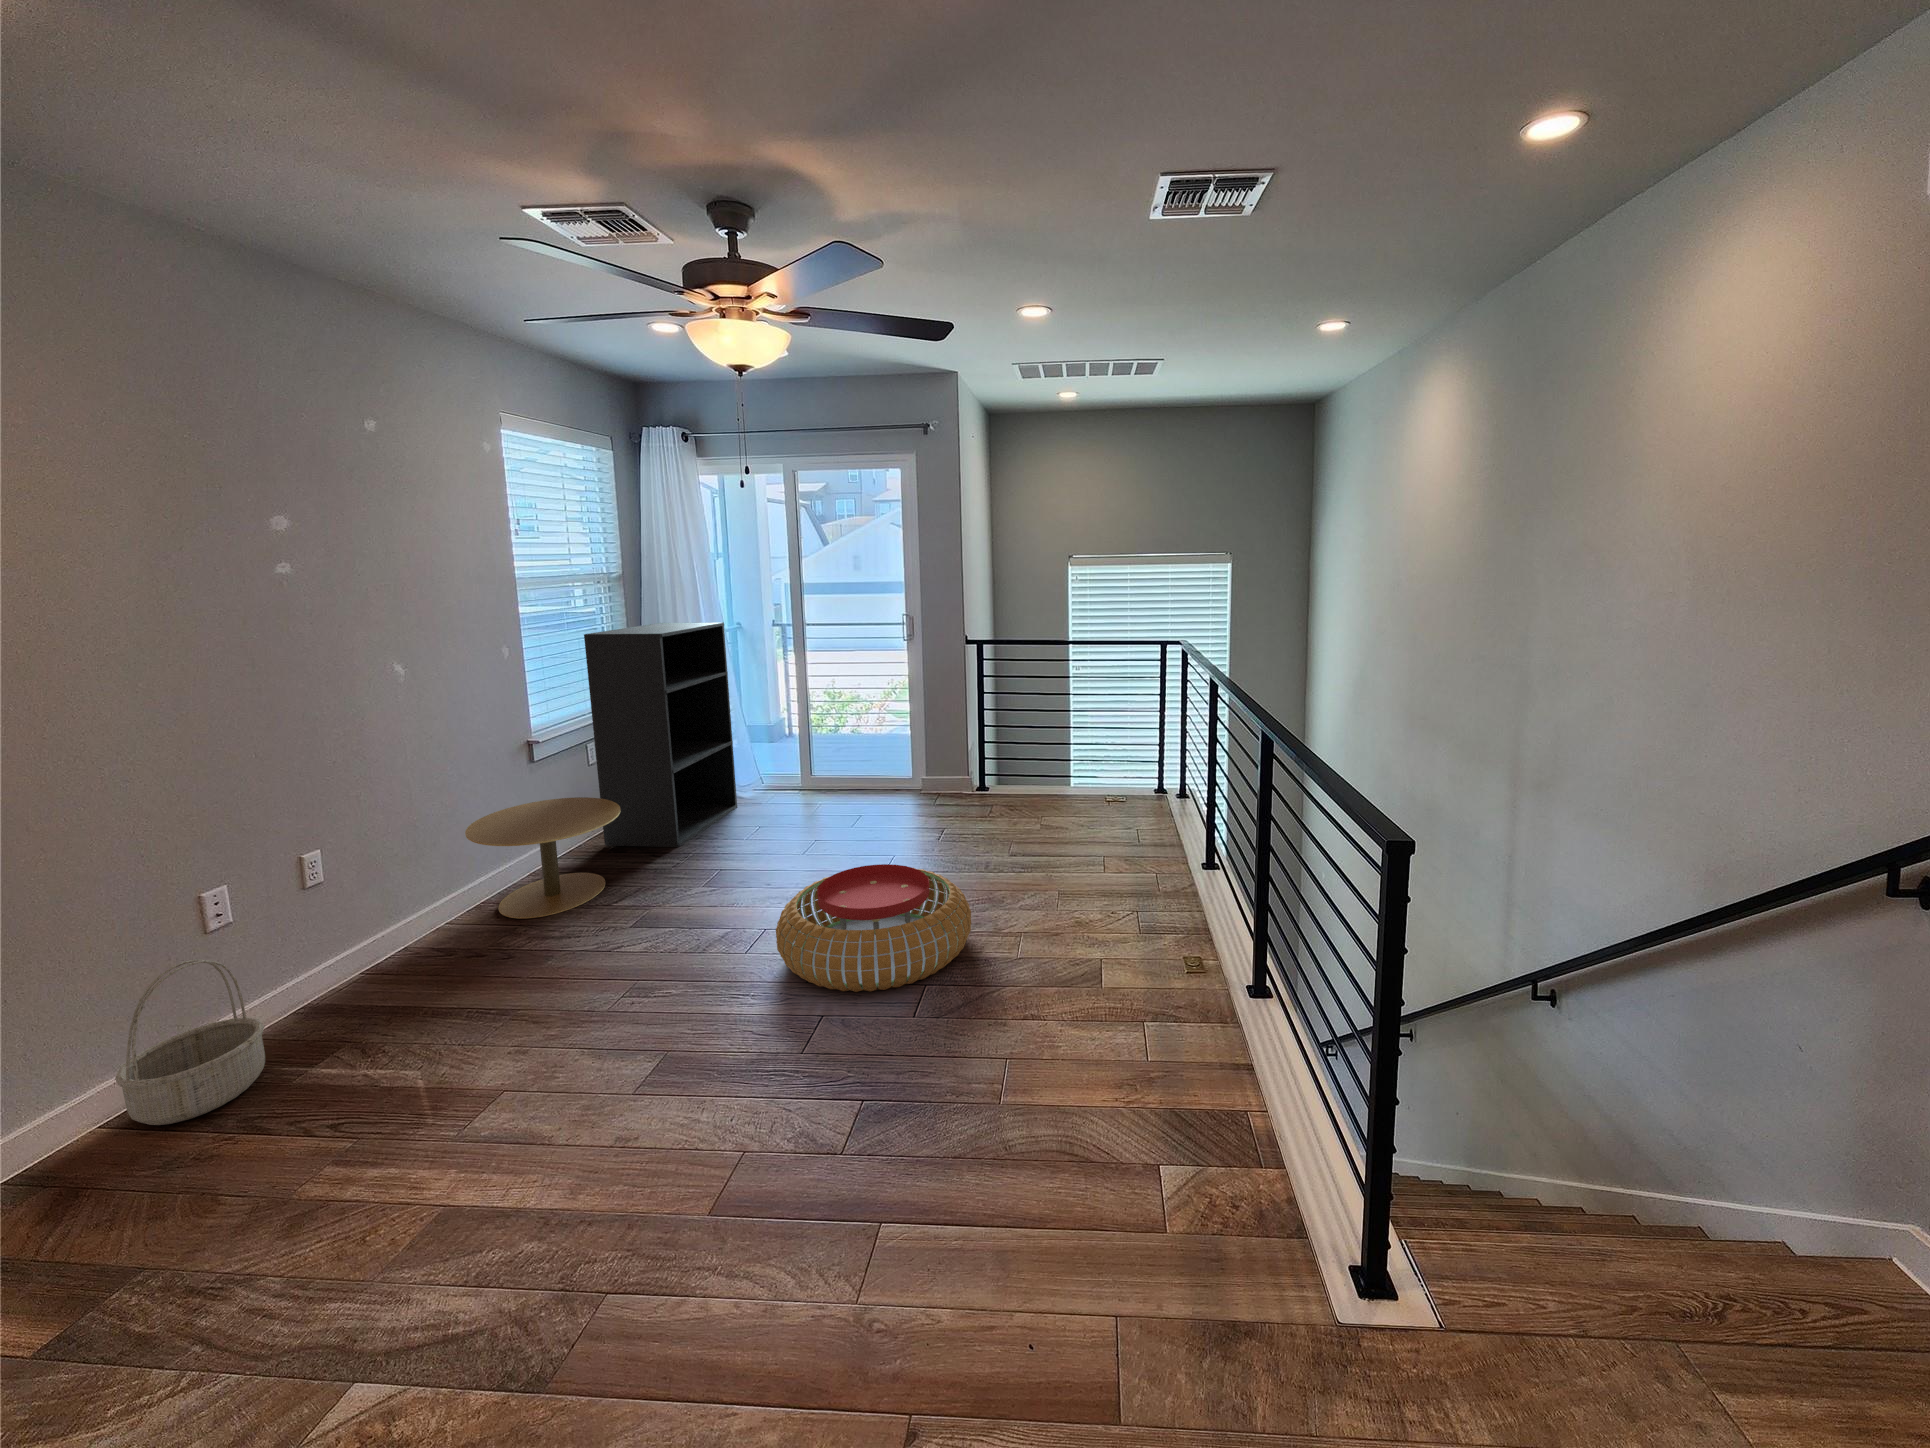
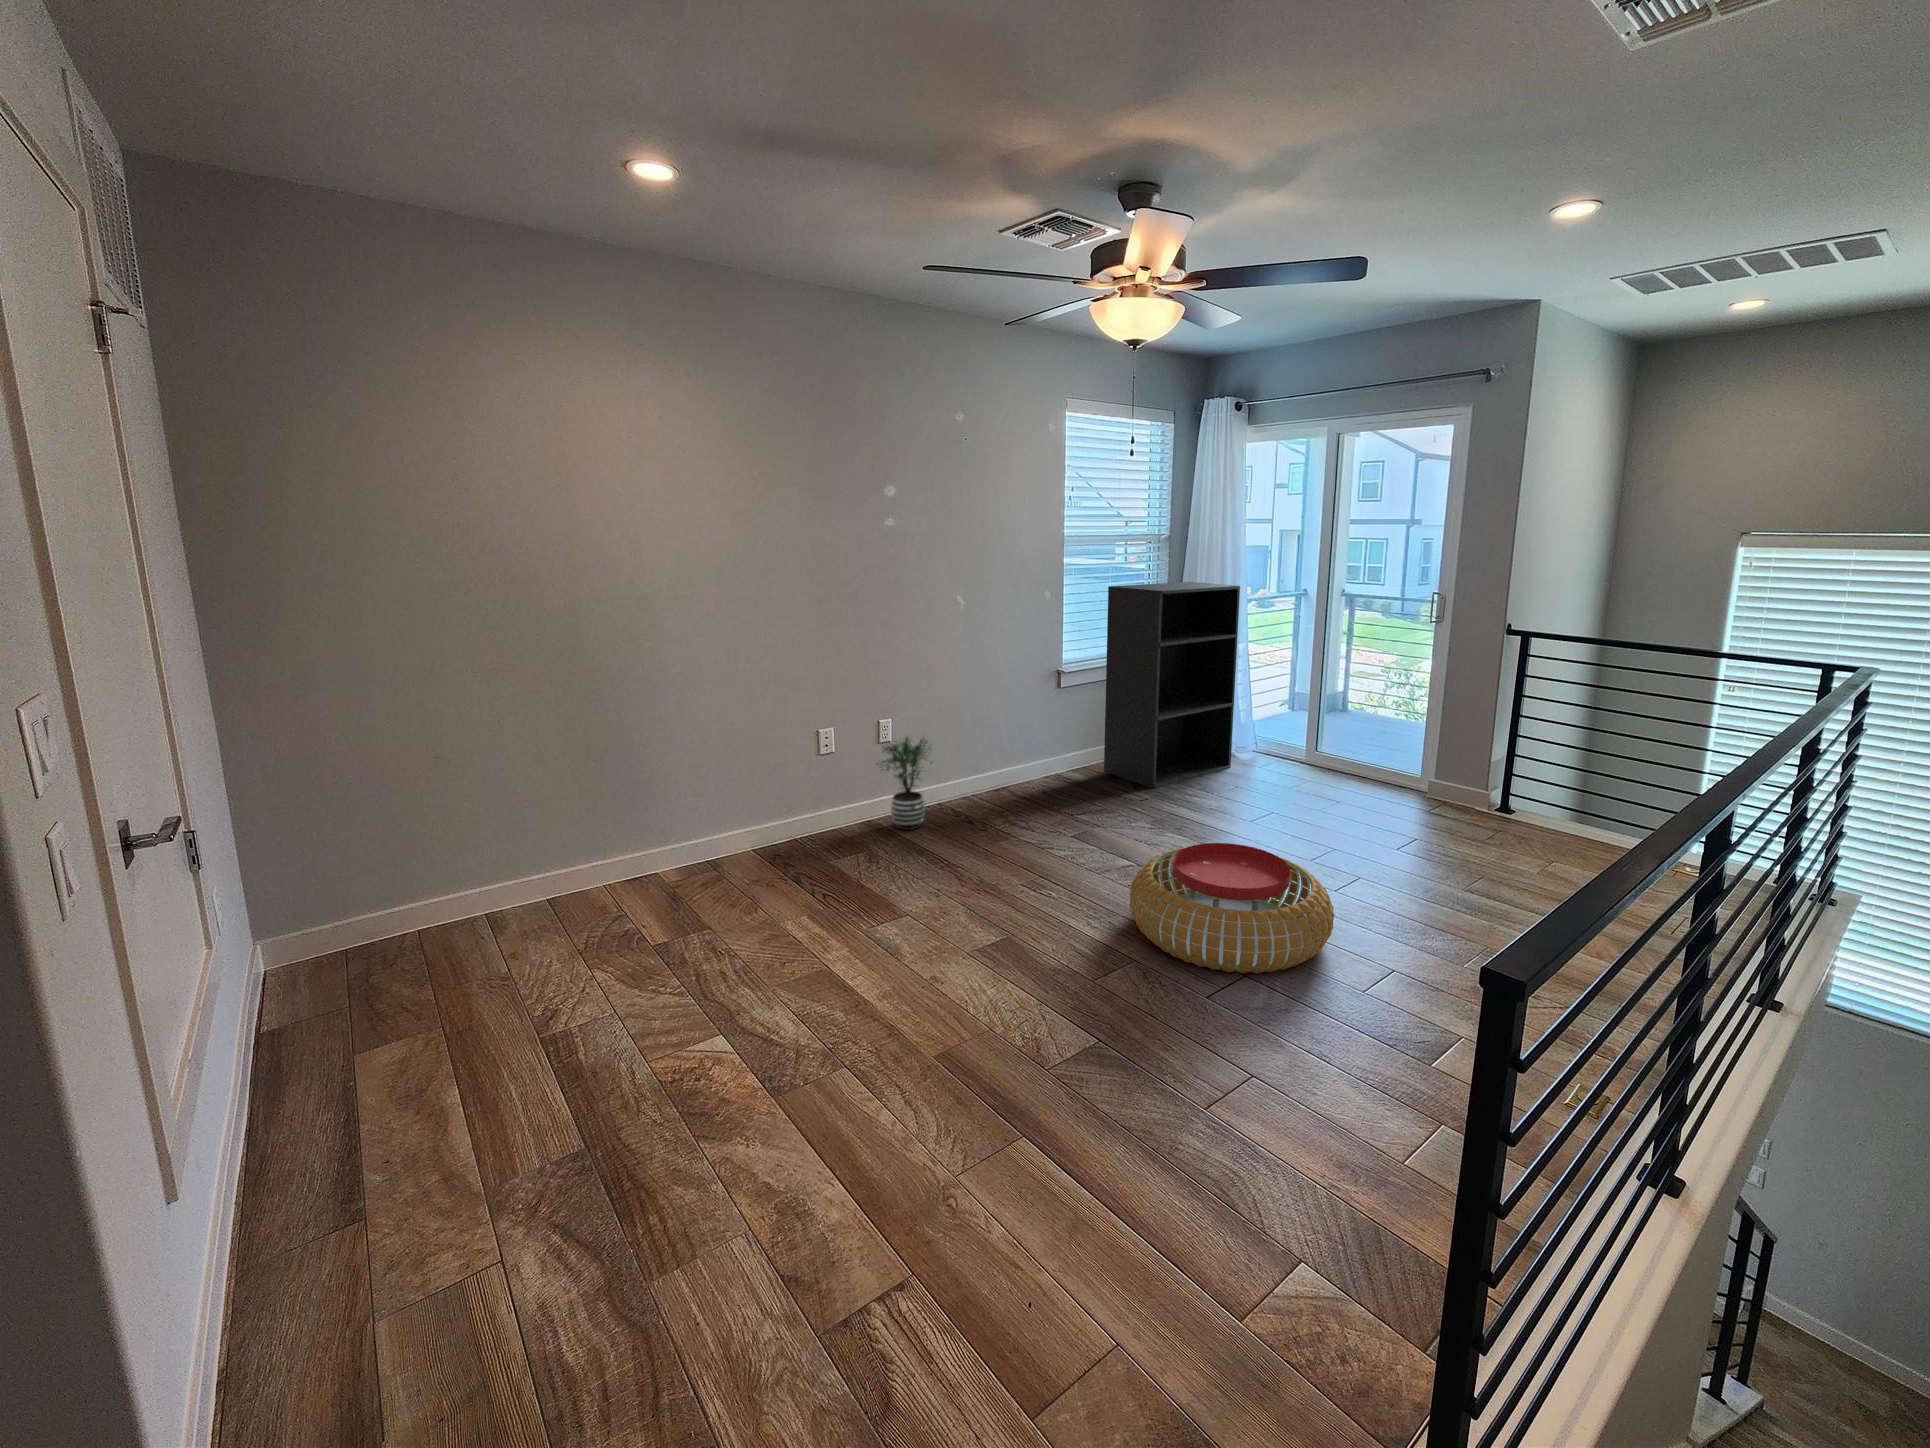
side table: present [465,797,620,919] -> none [985,721,1097,812]
potted plant: none [317,857,430,996] -> present [876,737,932,830]
basket: present [115,959,265,1125] -> none [758,768,828,864]

